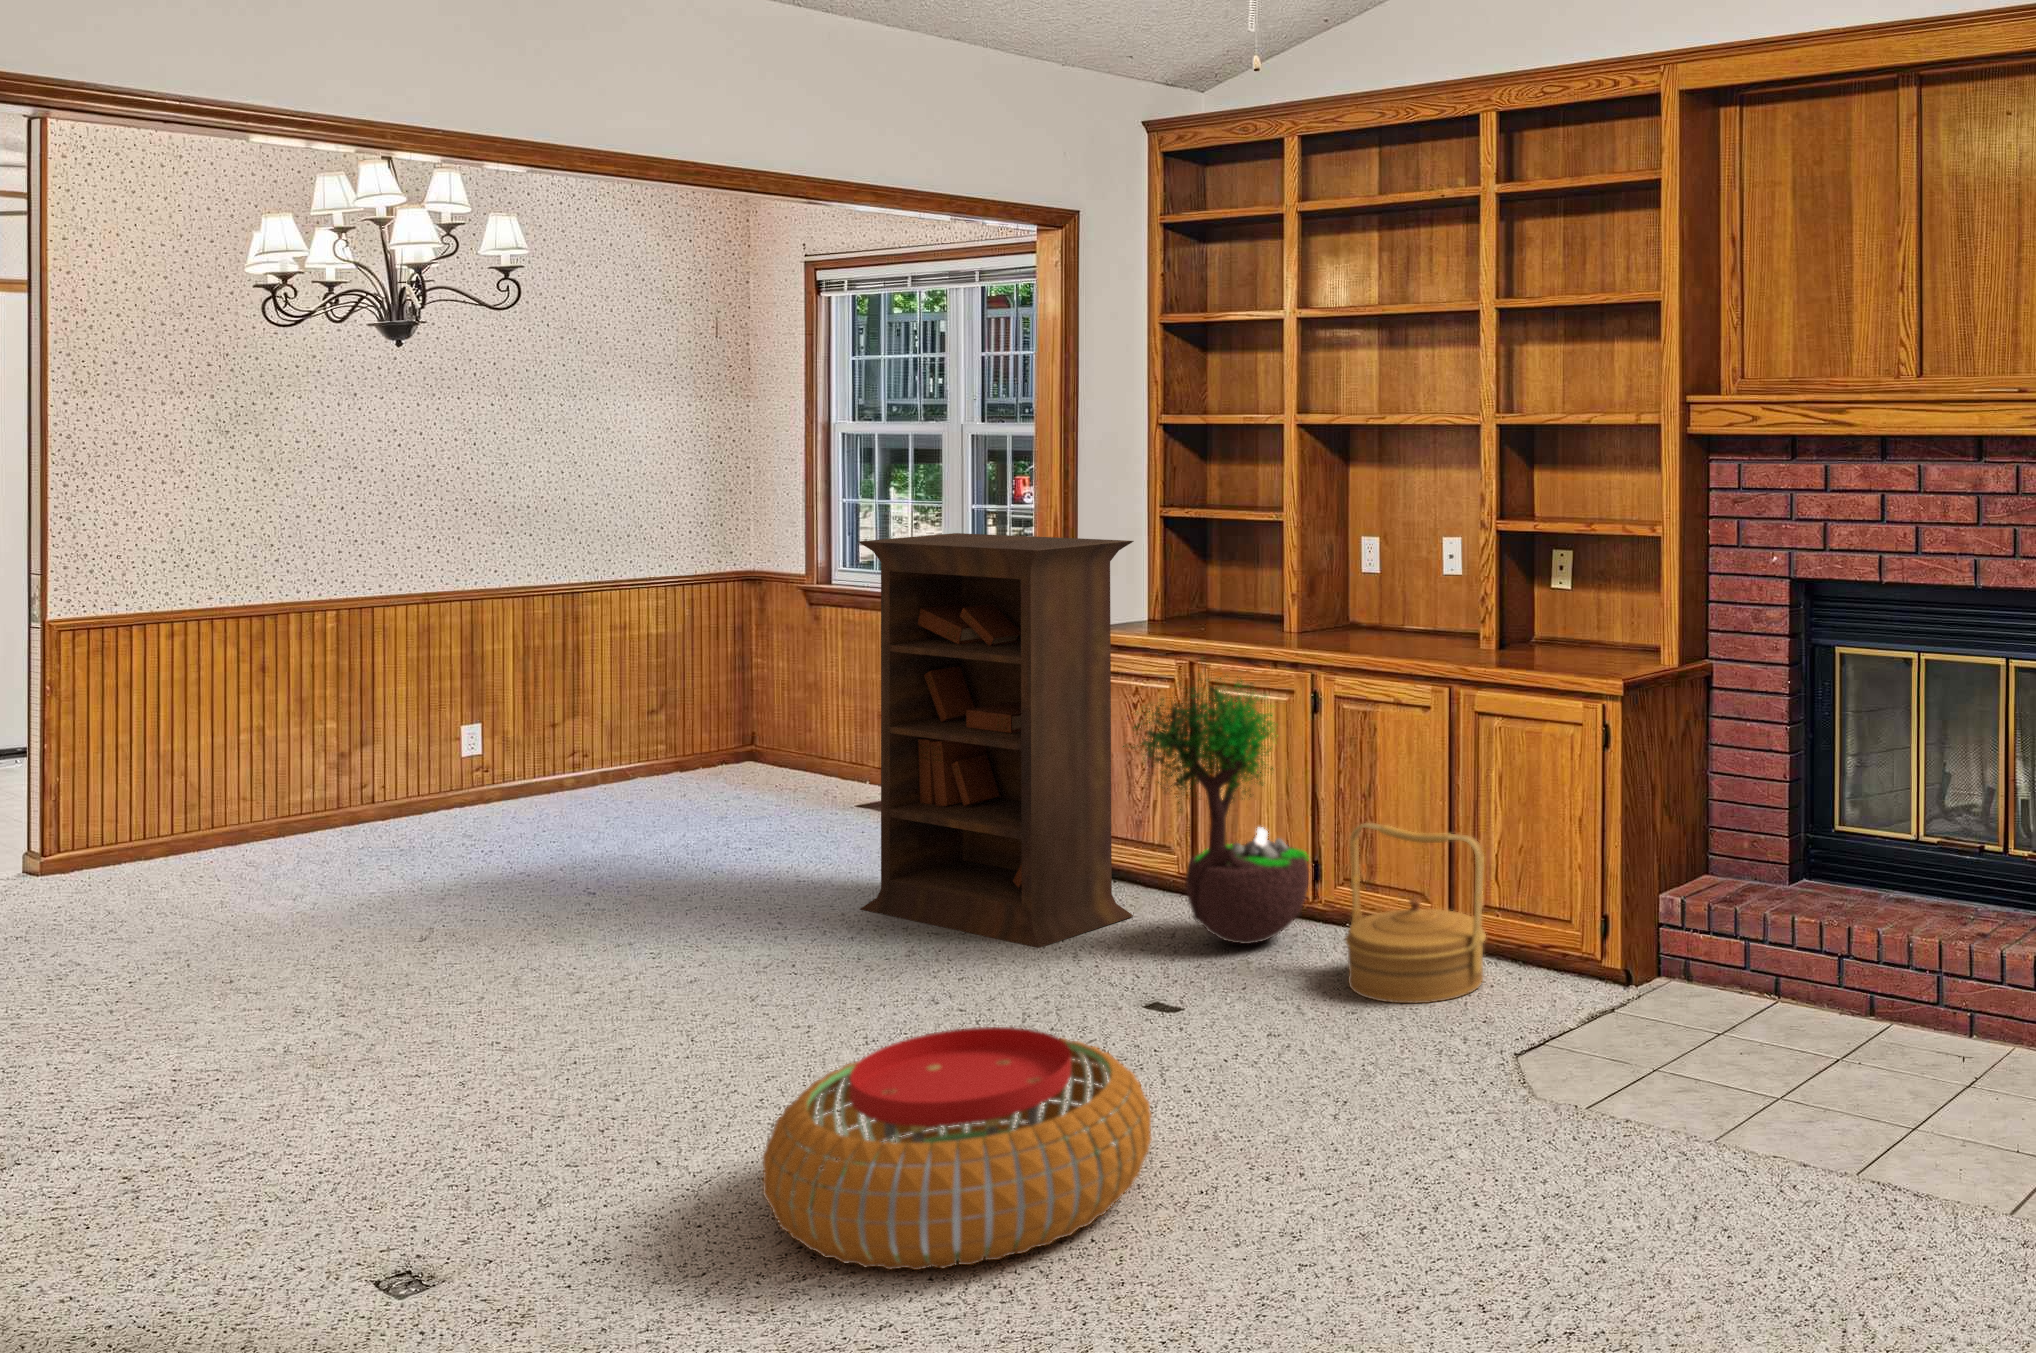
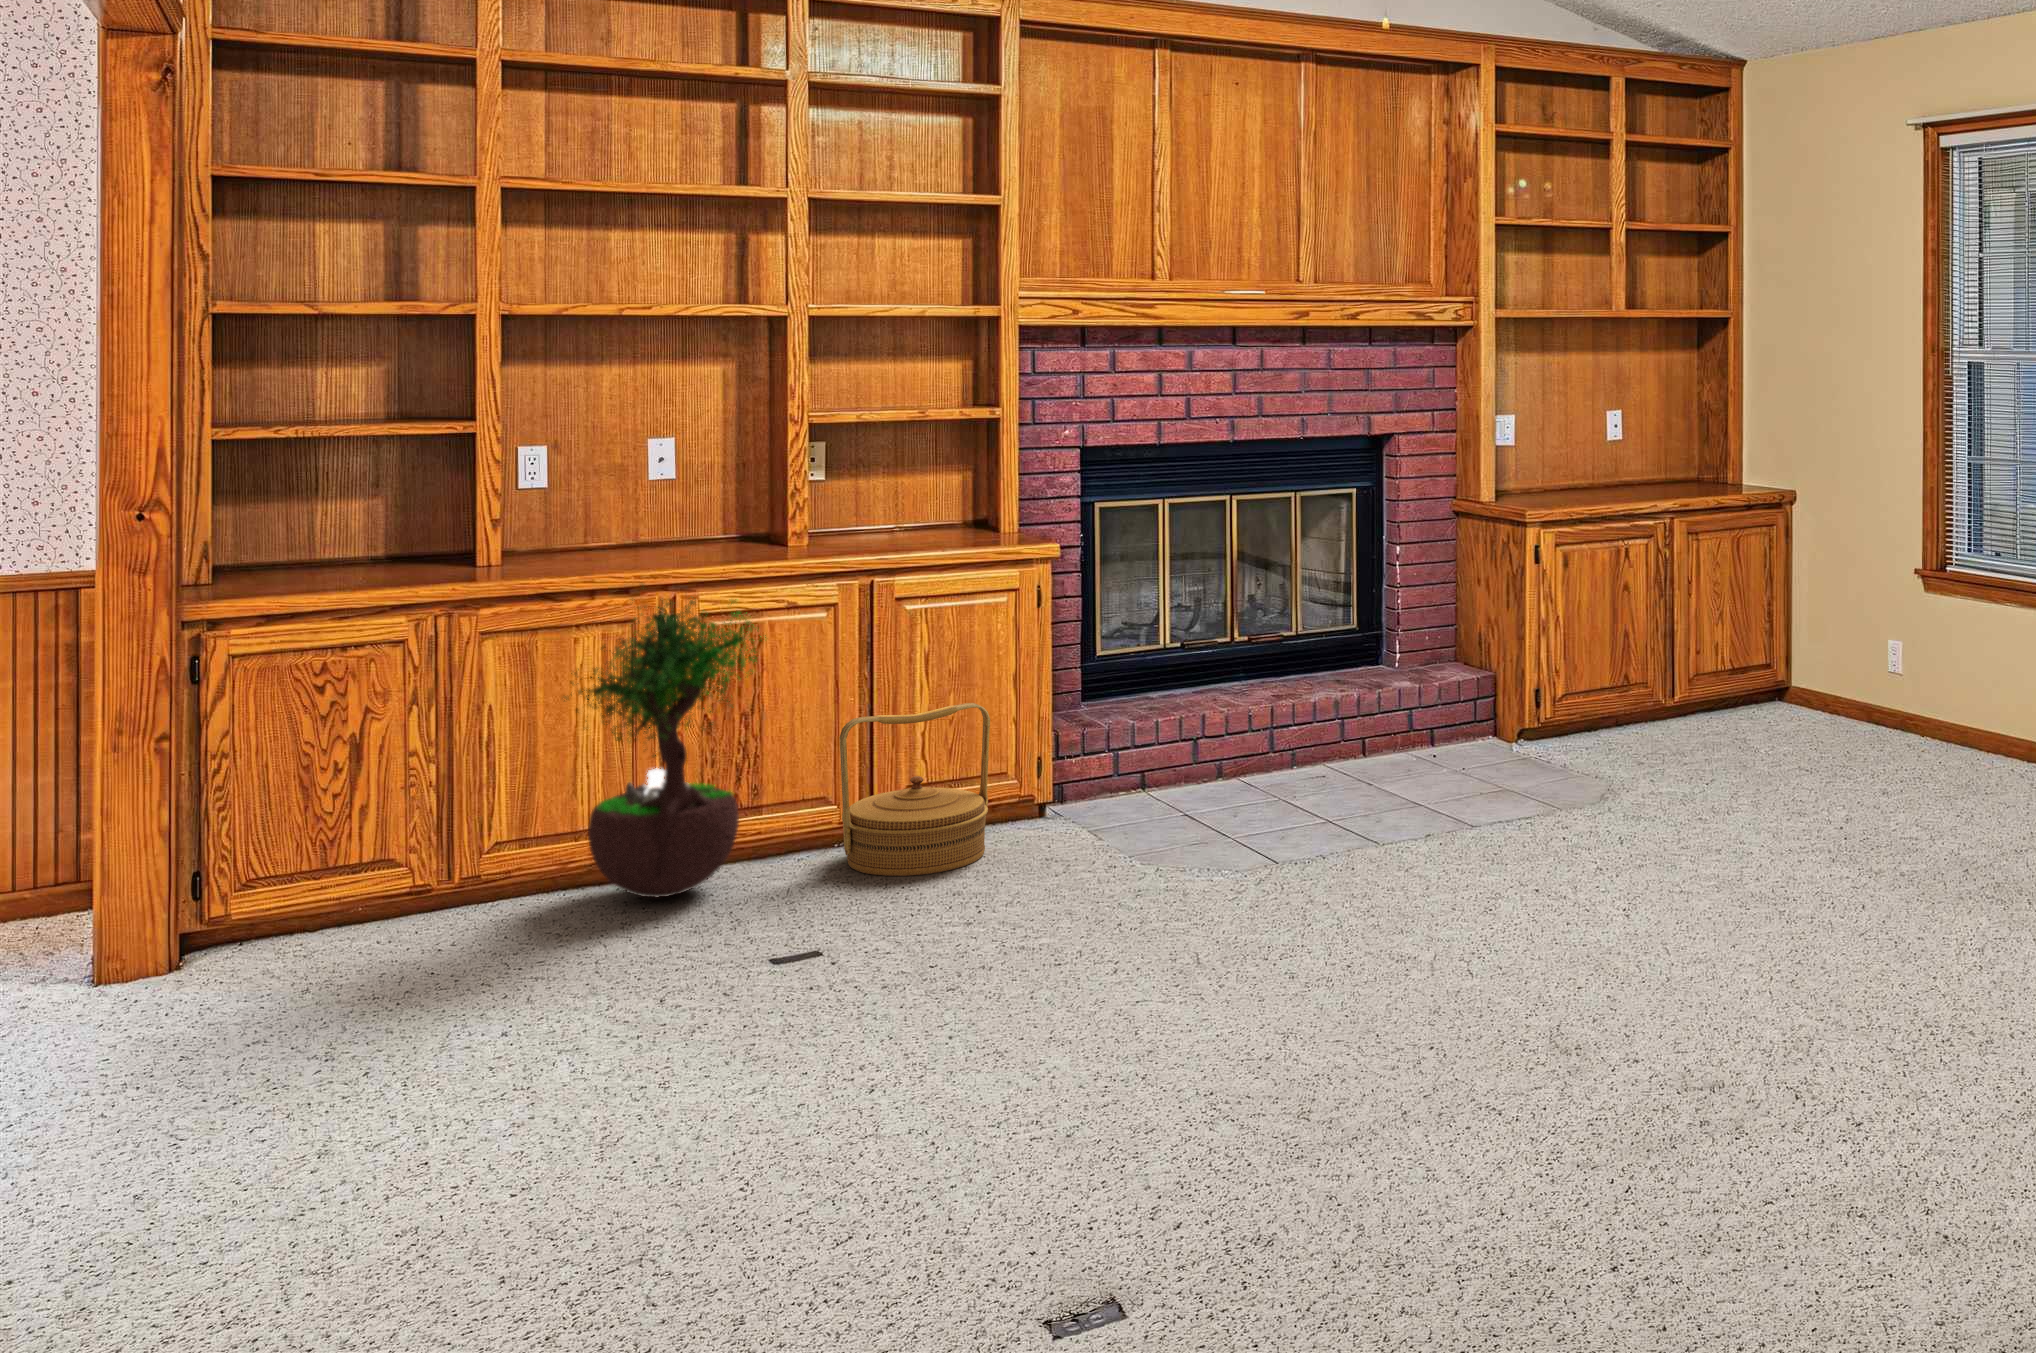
bookcase: present [858,533,1134,948] -> none [28,461,482,1053]
pouf: present [763,1027,1151,1270] -> none [1037,868,1384,1075]

